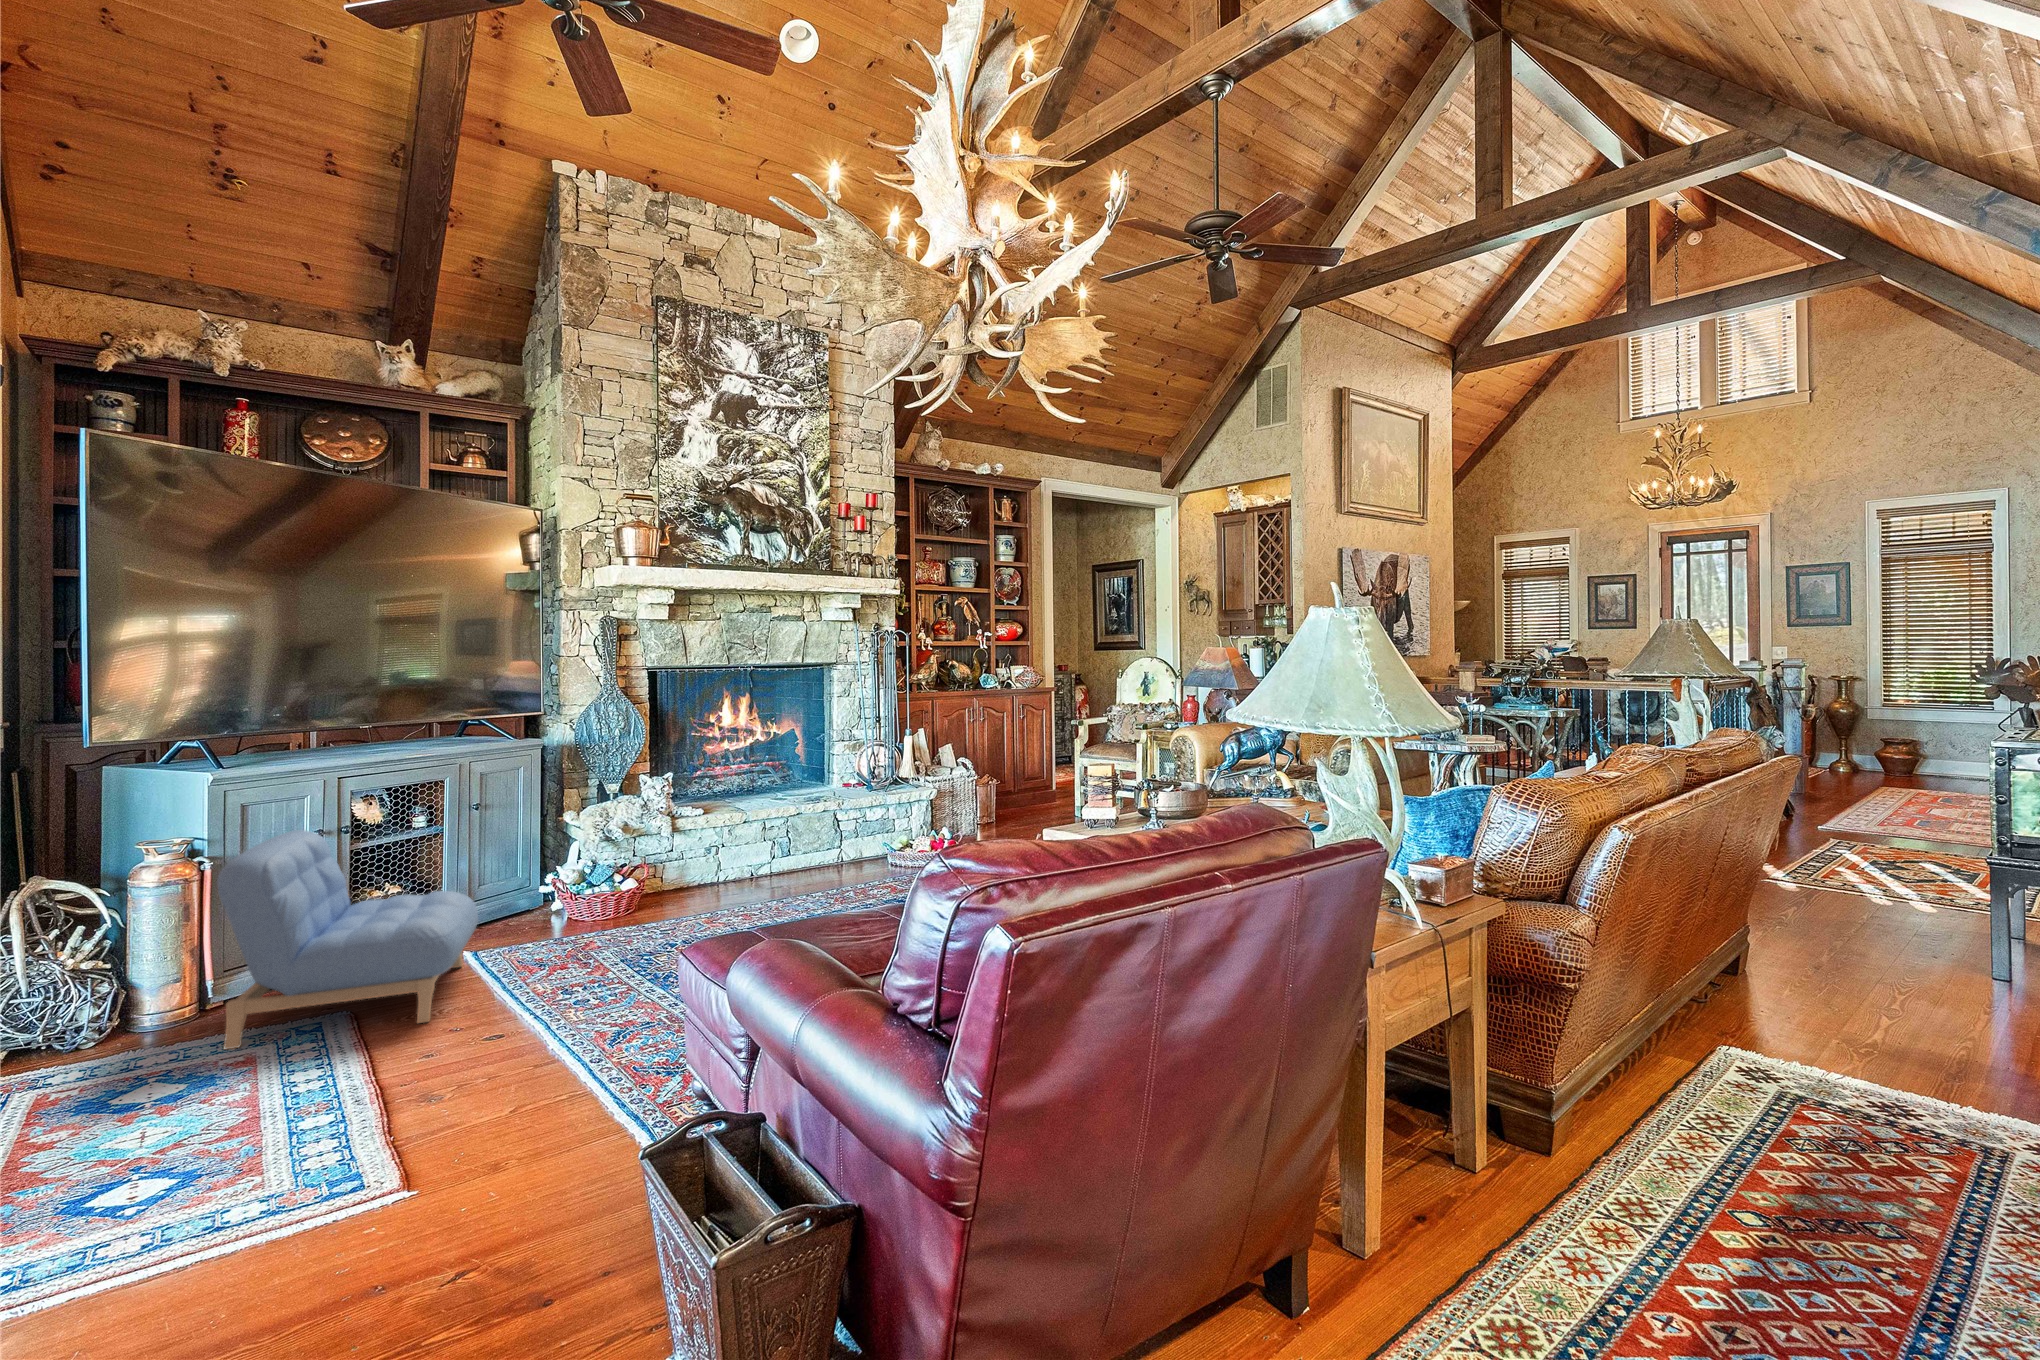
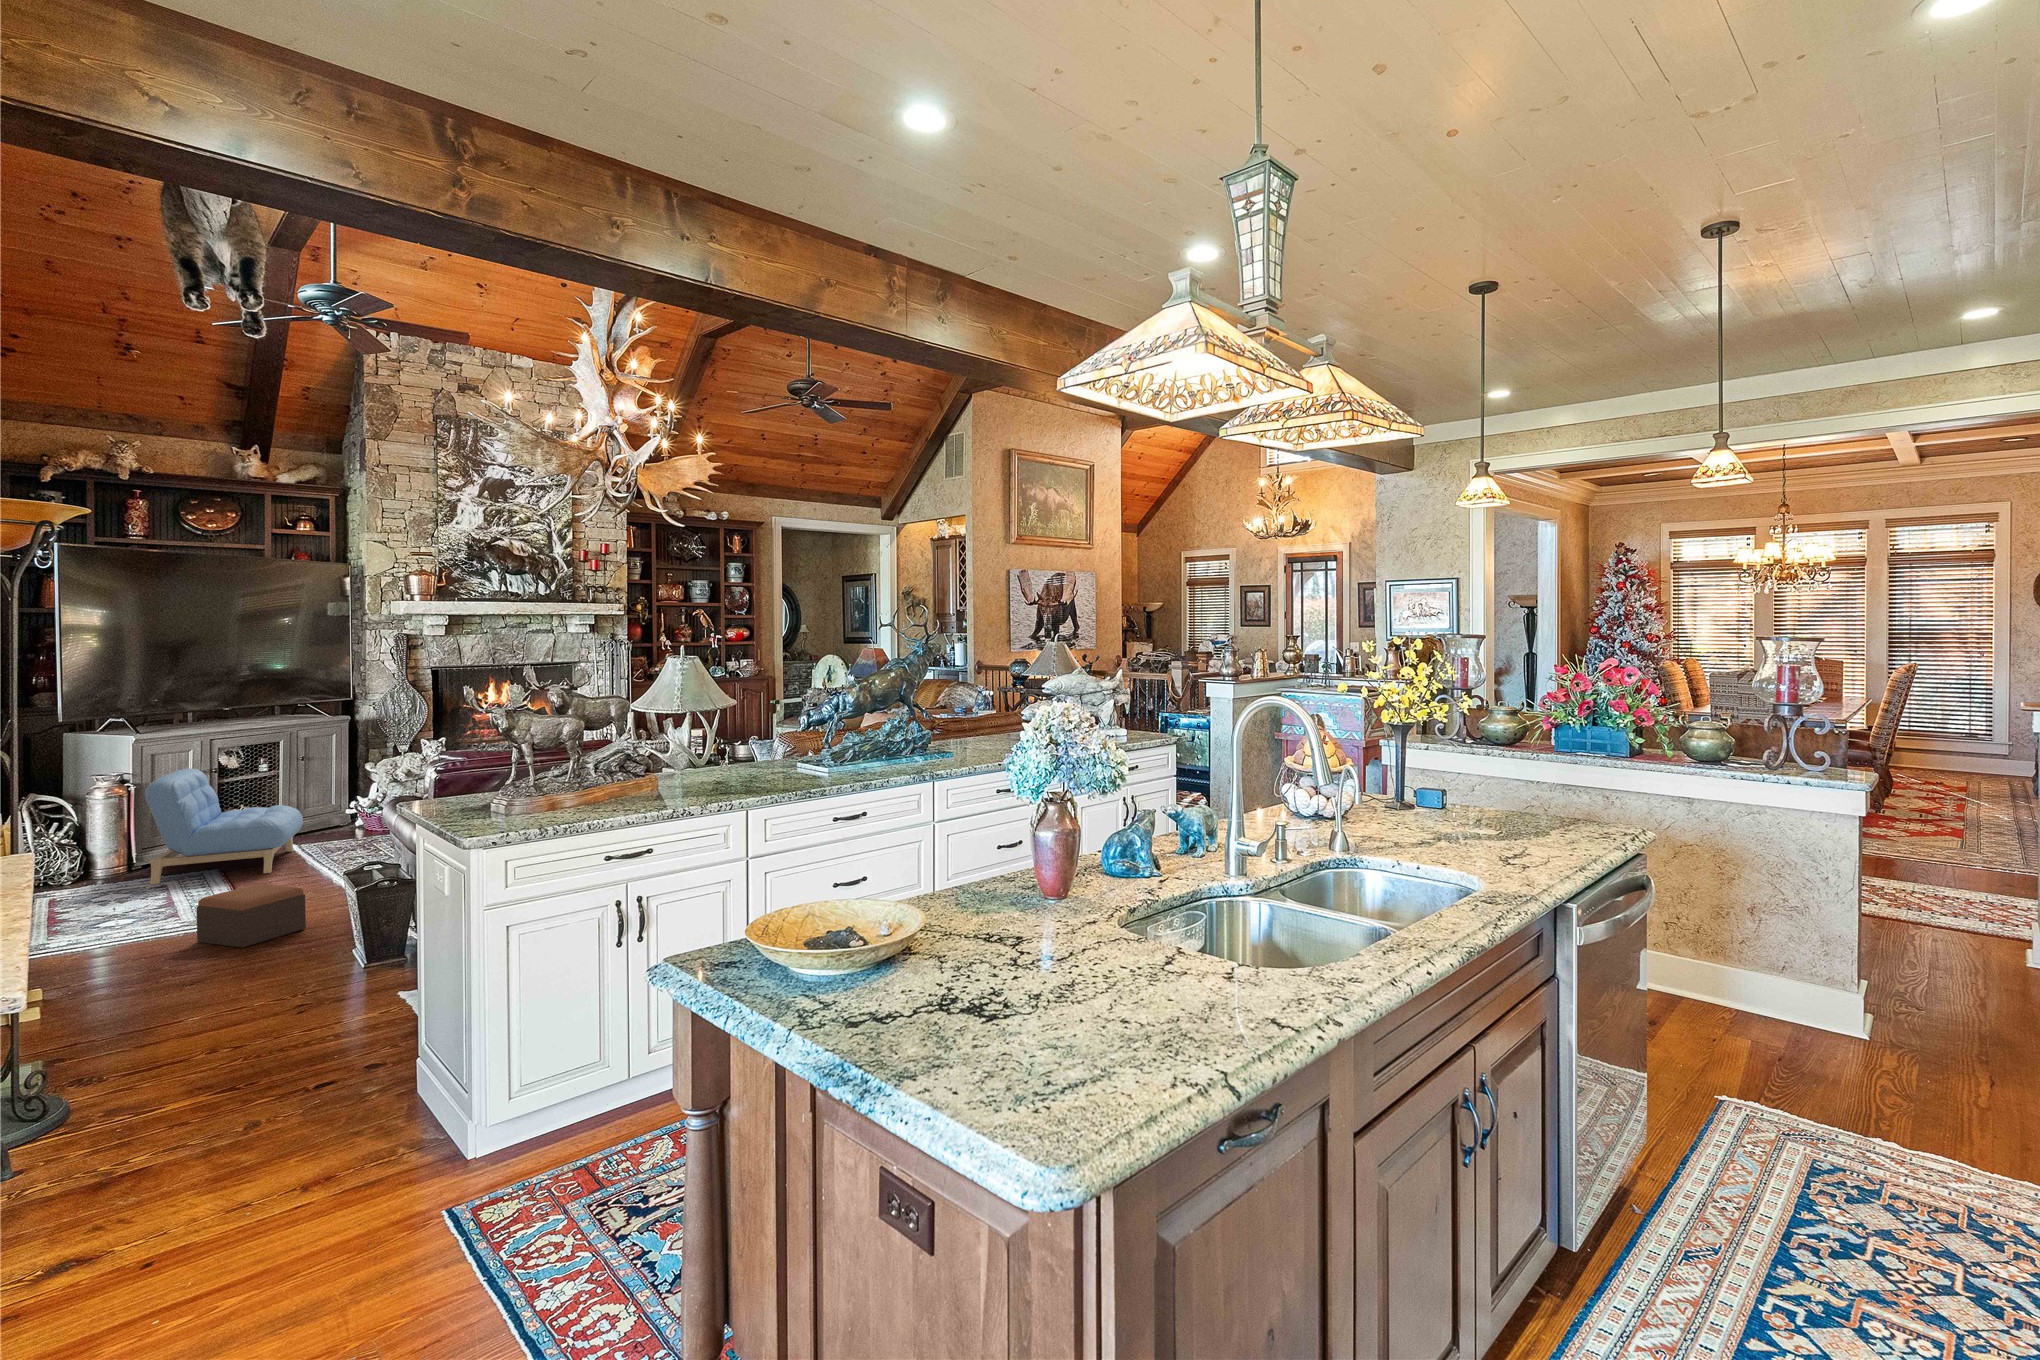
footstool: none [276,1107,509,1300] -> present [196,883,306,948]

